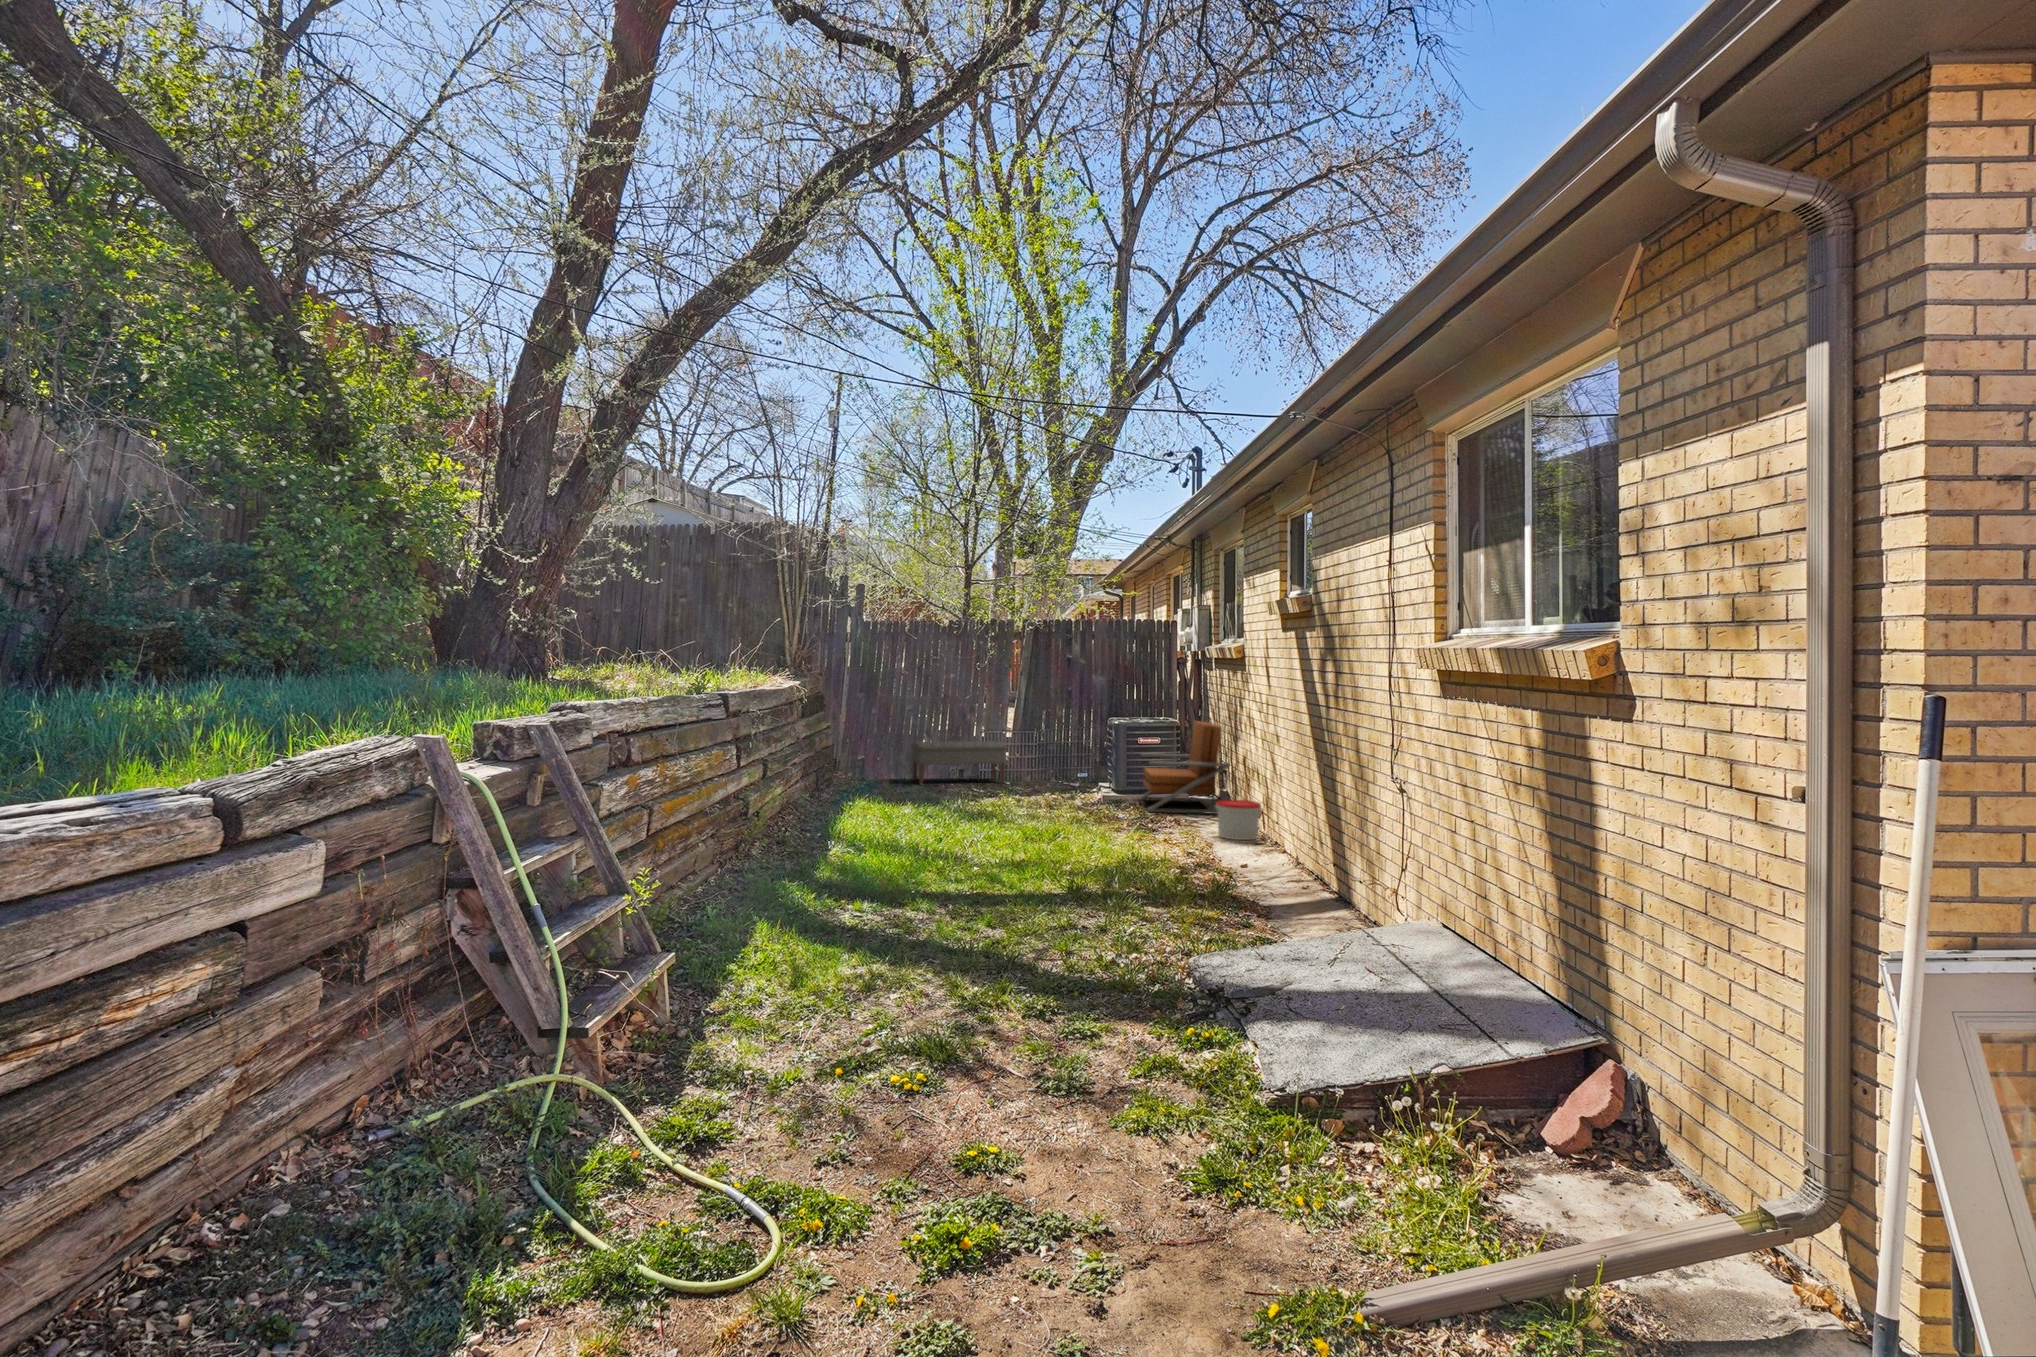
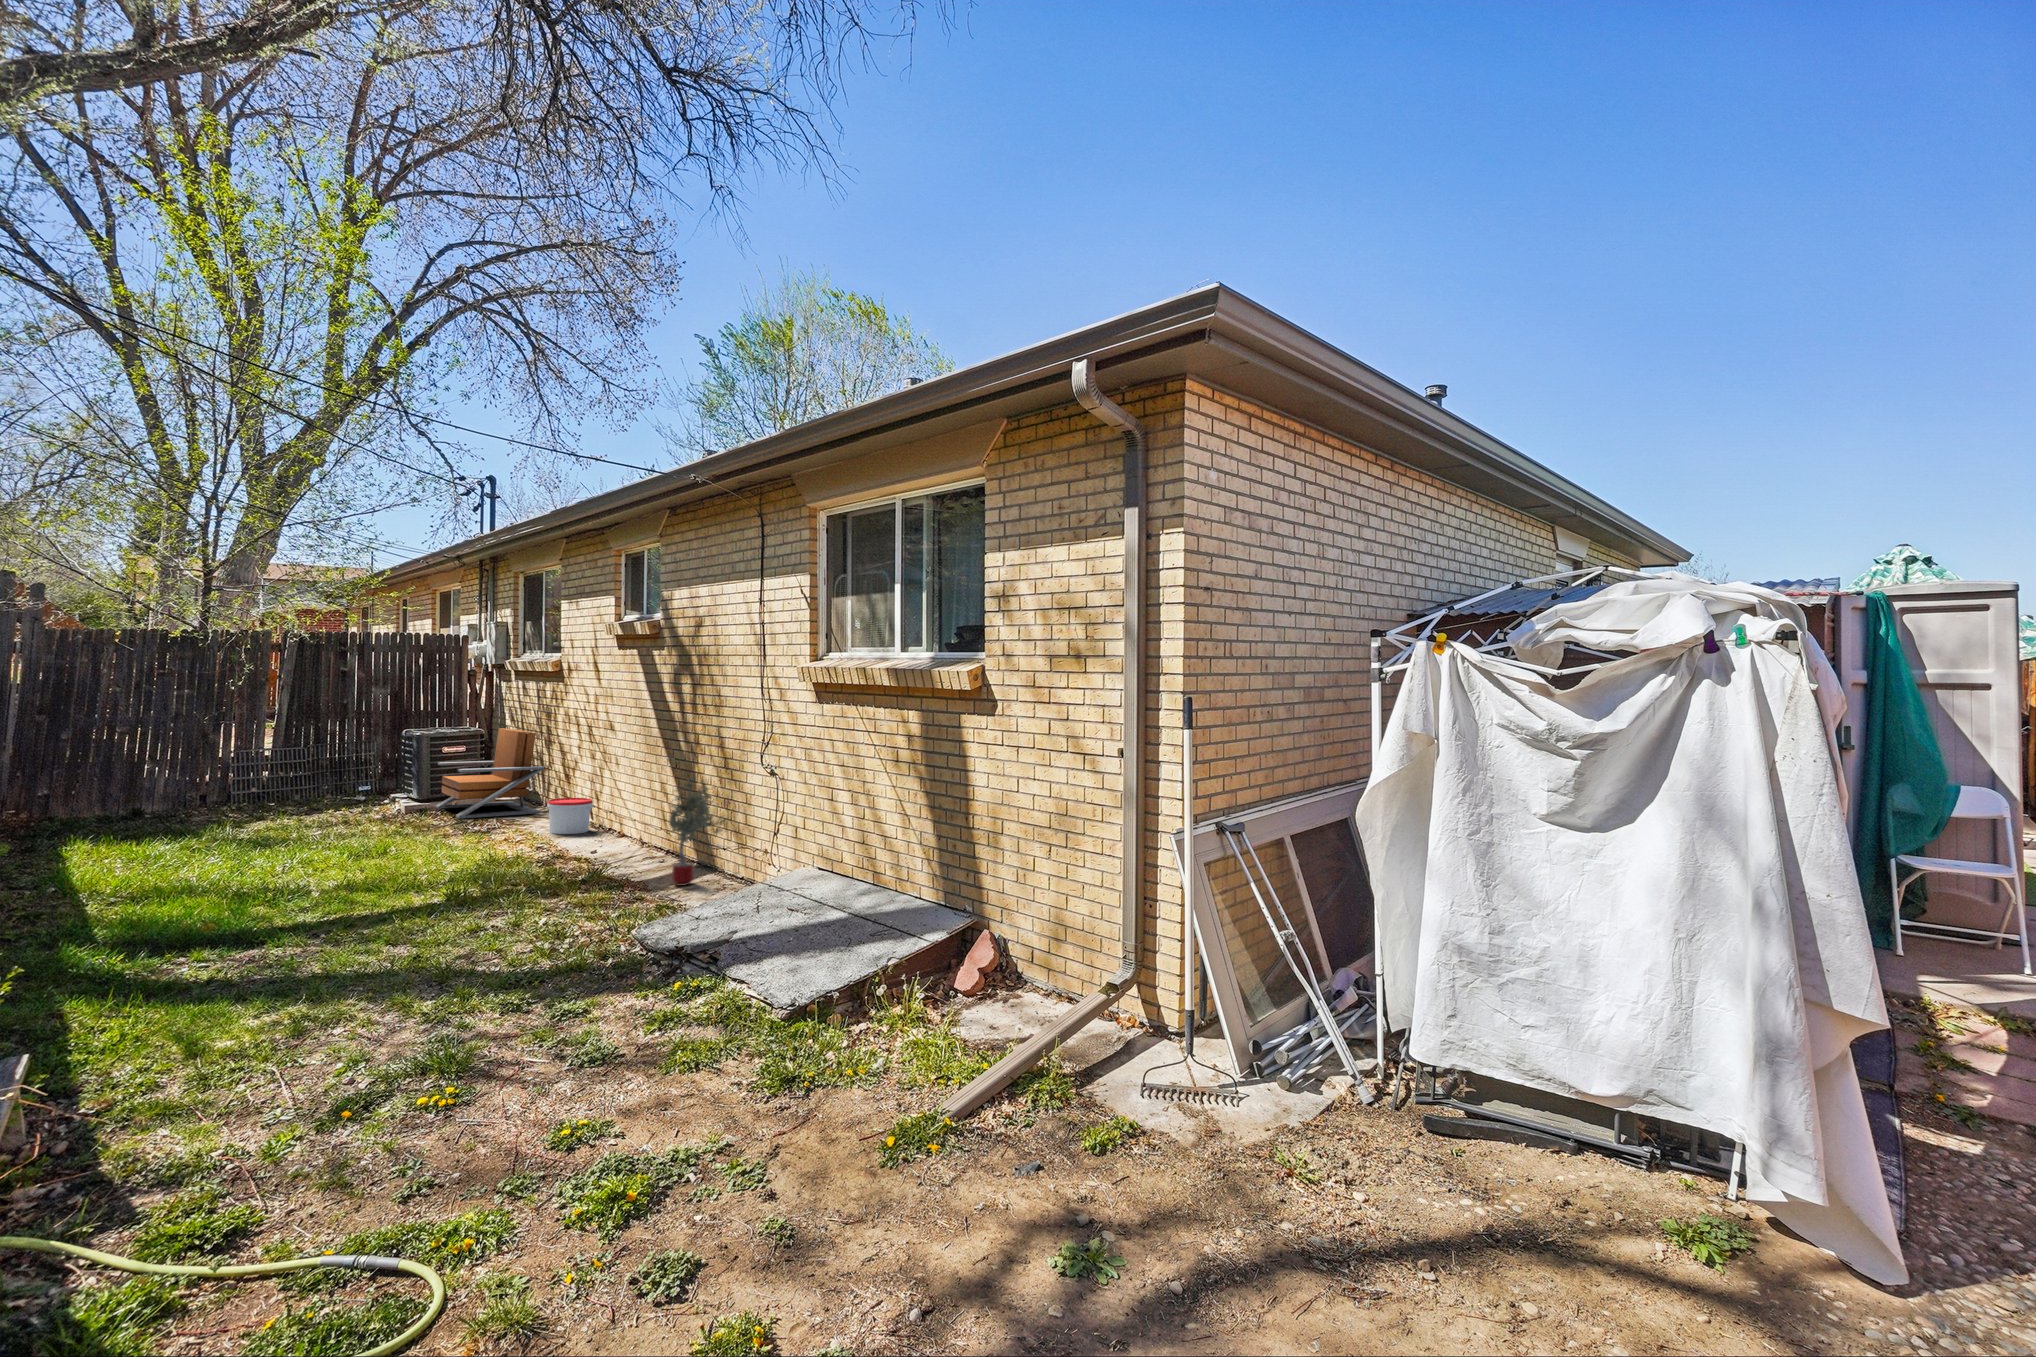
bench: present [912,741,1007,784] -> none [97,758,252,816]
potted tree: none [1283,787,1358,916] -> present [669,779,724,886]

